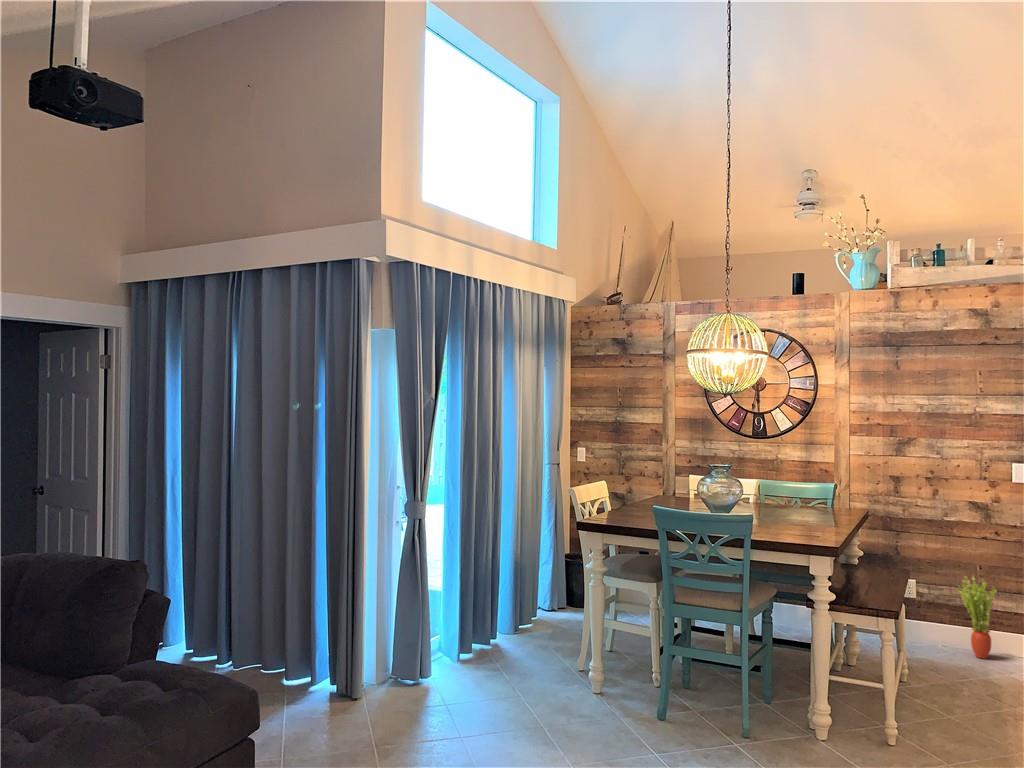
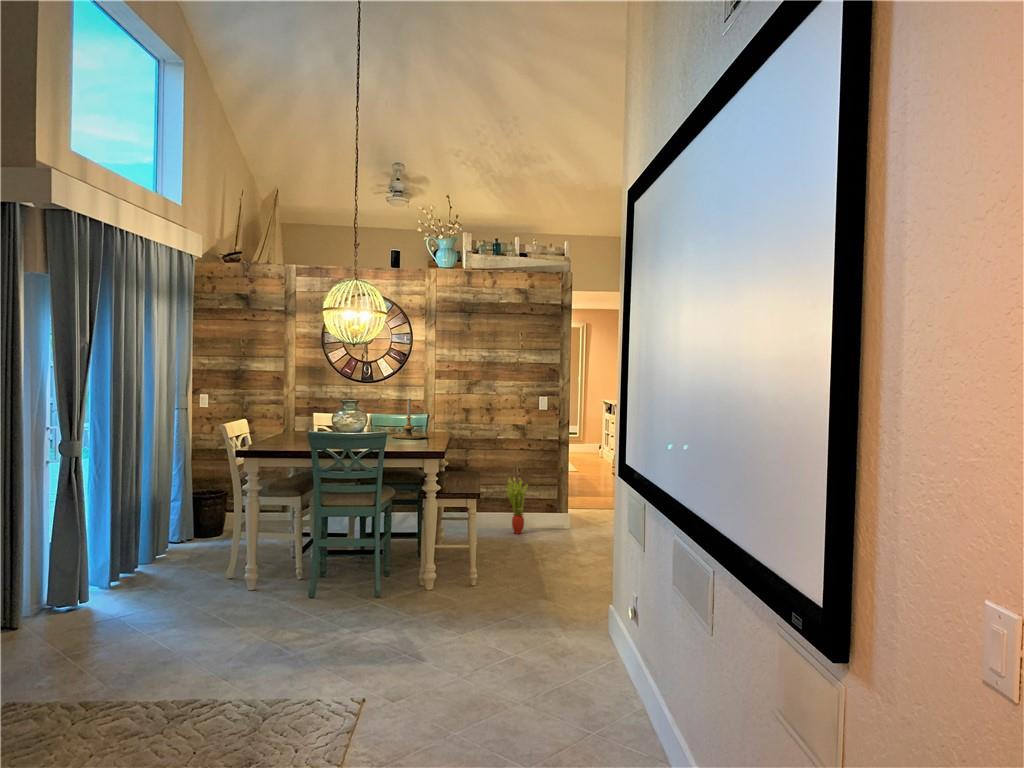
candle holder: none [779,463,828,517] -> present [391,399,426,439]

